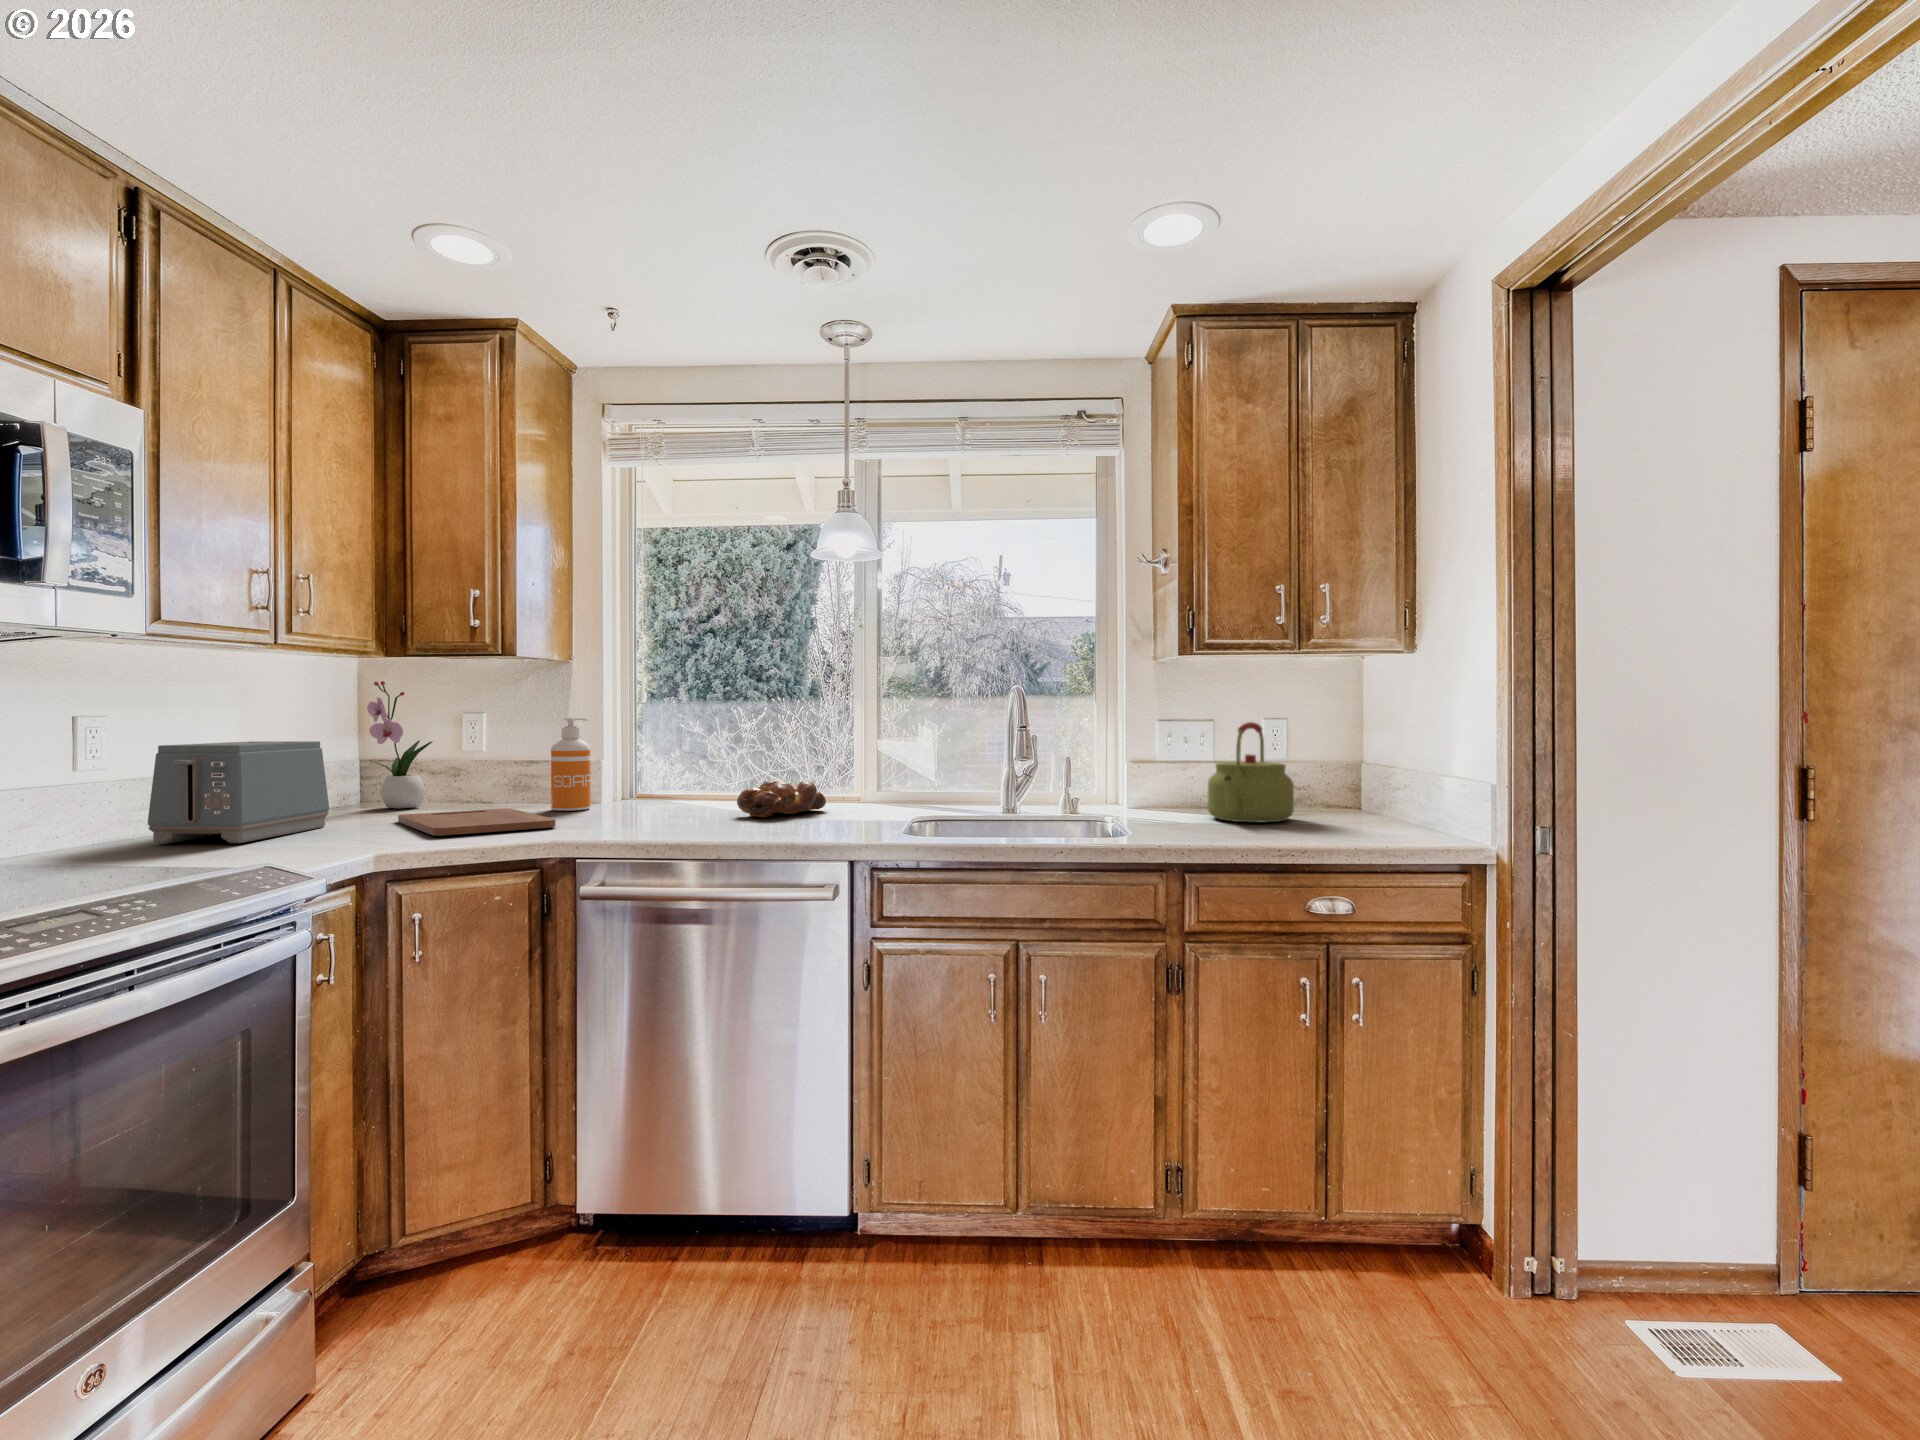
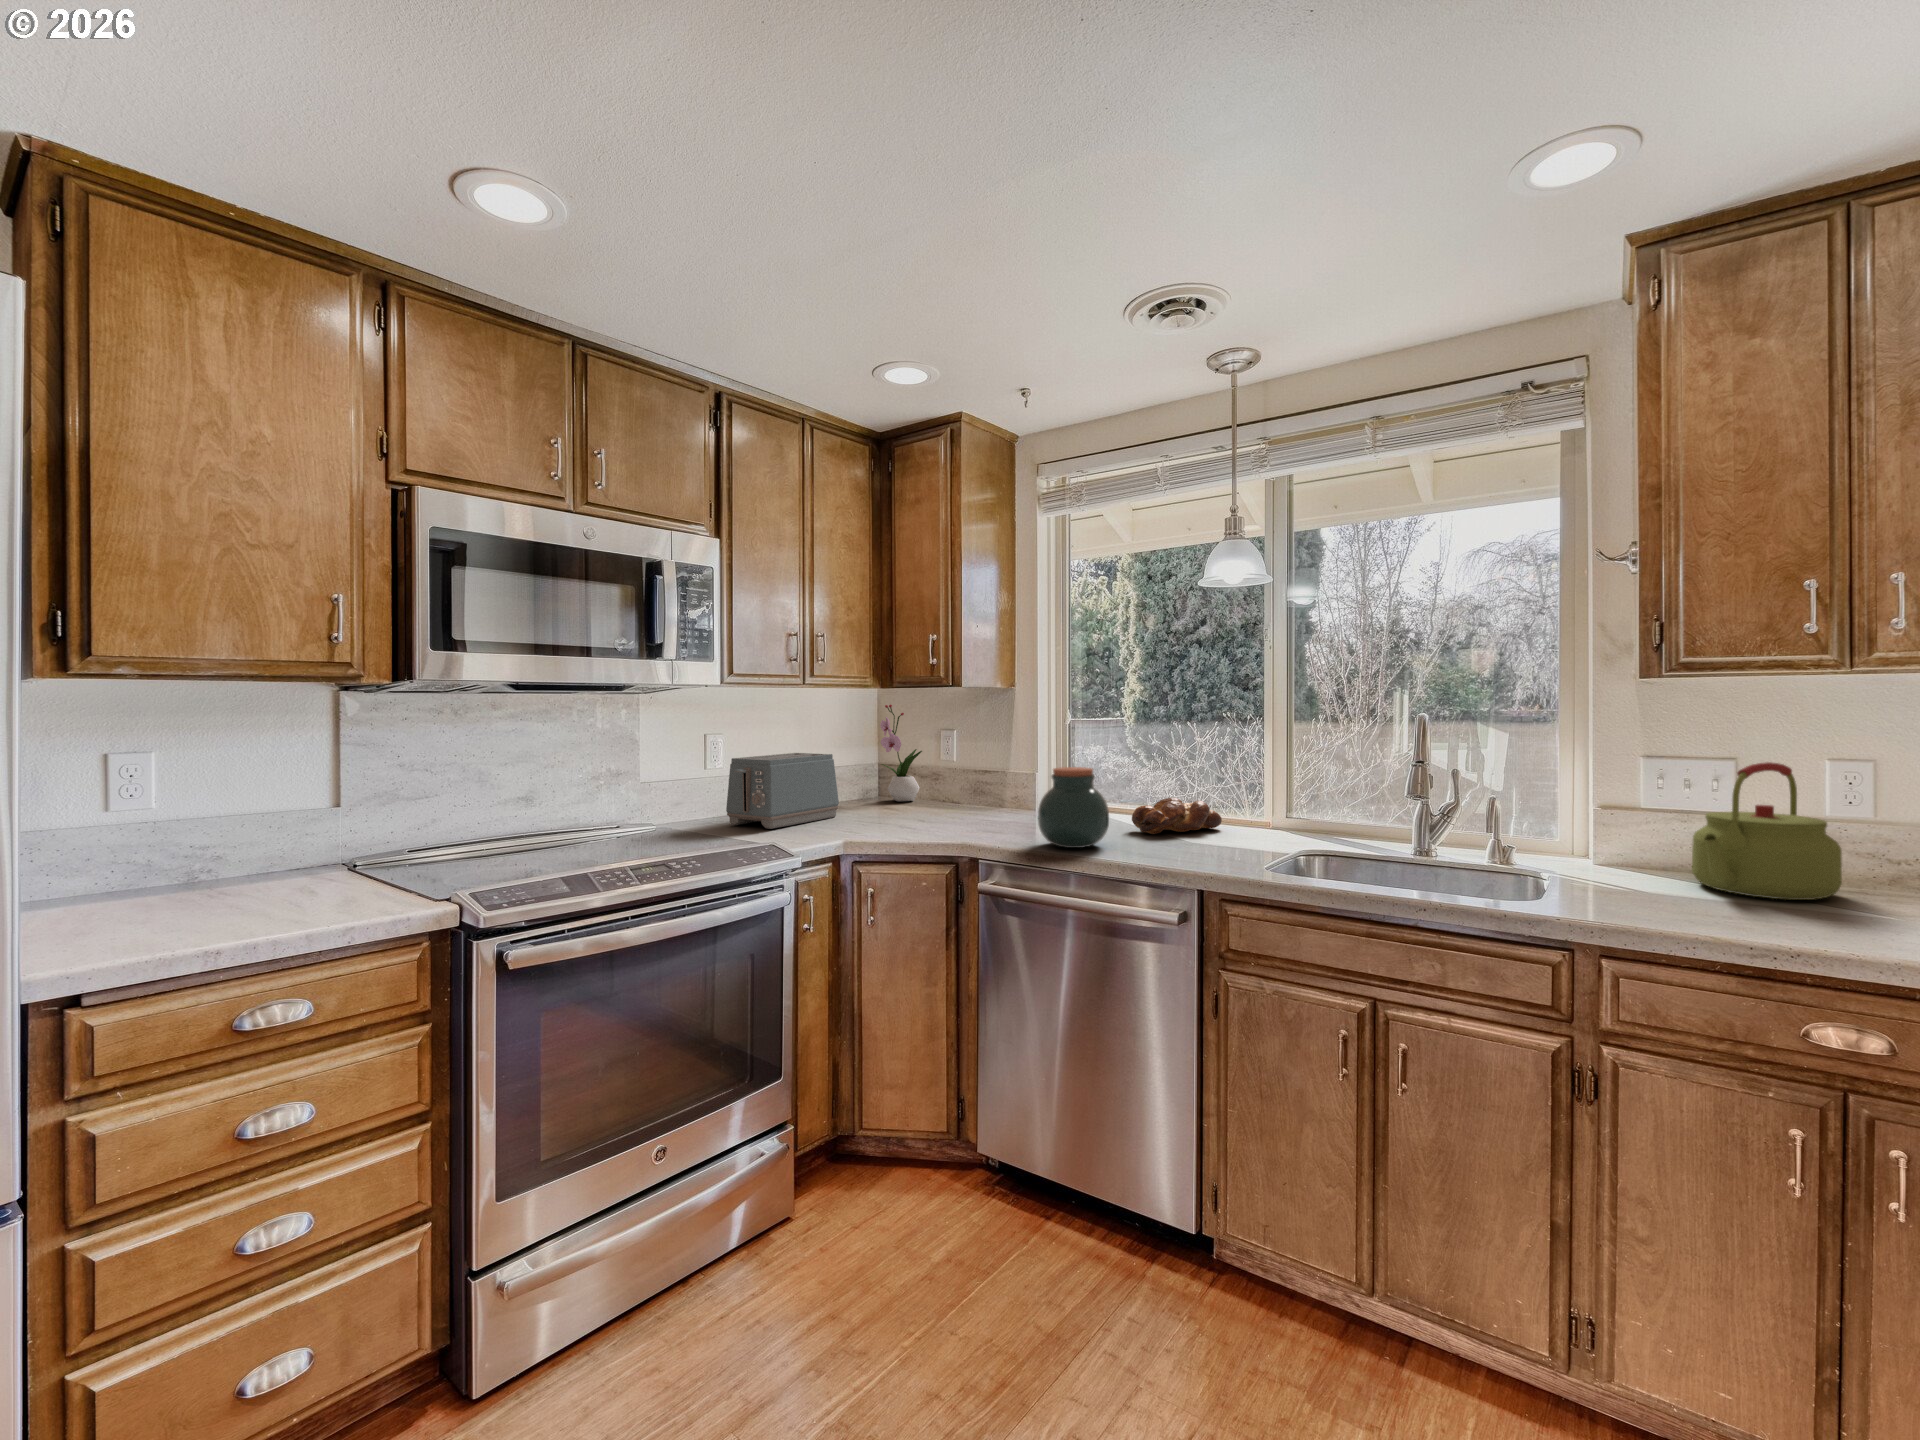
soap dispenser: present [551,718,591,811] -> none [996,735,1027,813]
jar: none [651,744,733,833] -> present [1038,767,1109,848]
cutting board: present [398,808,556,836] -> none [884,808,977,833]

